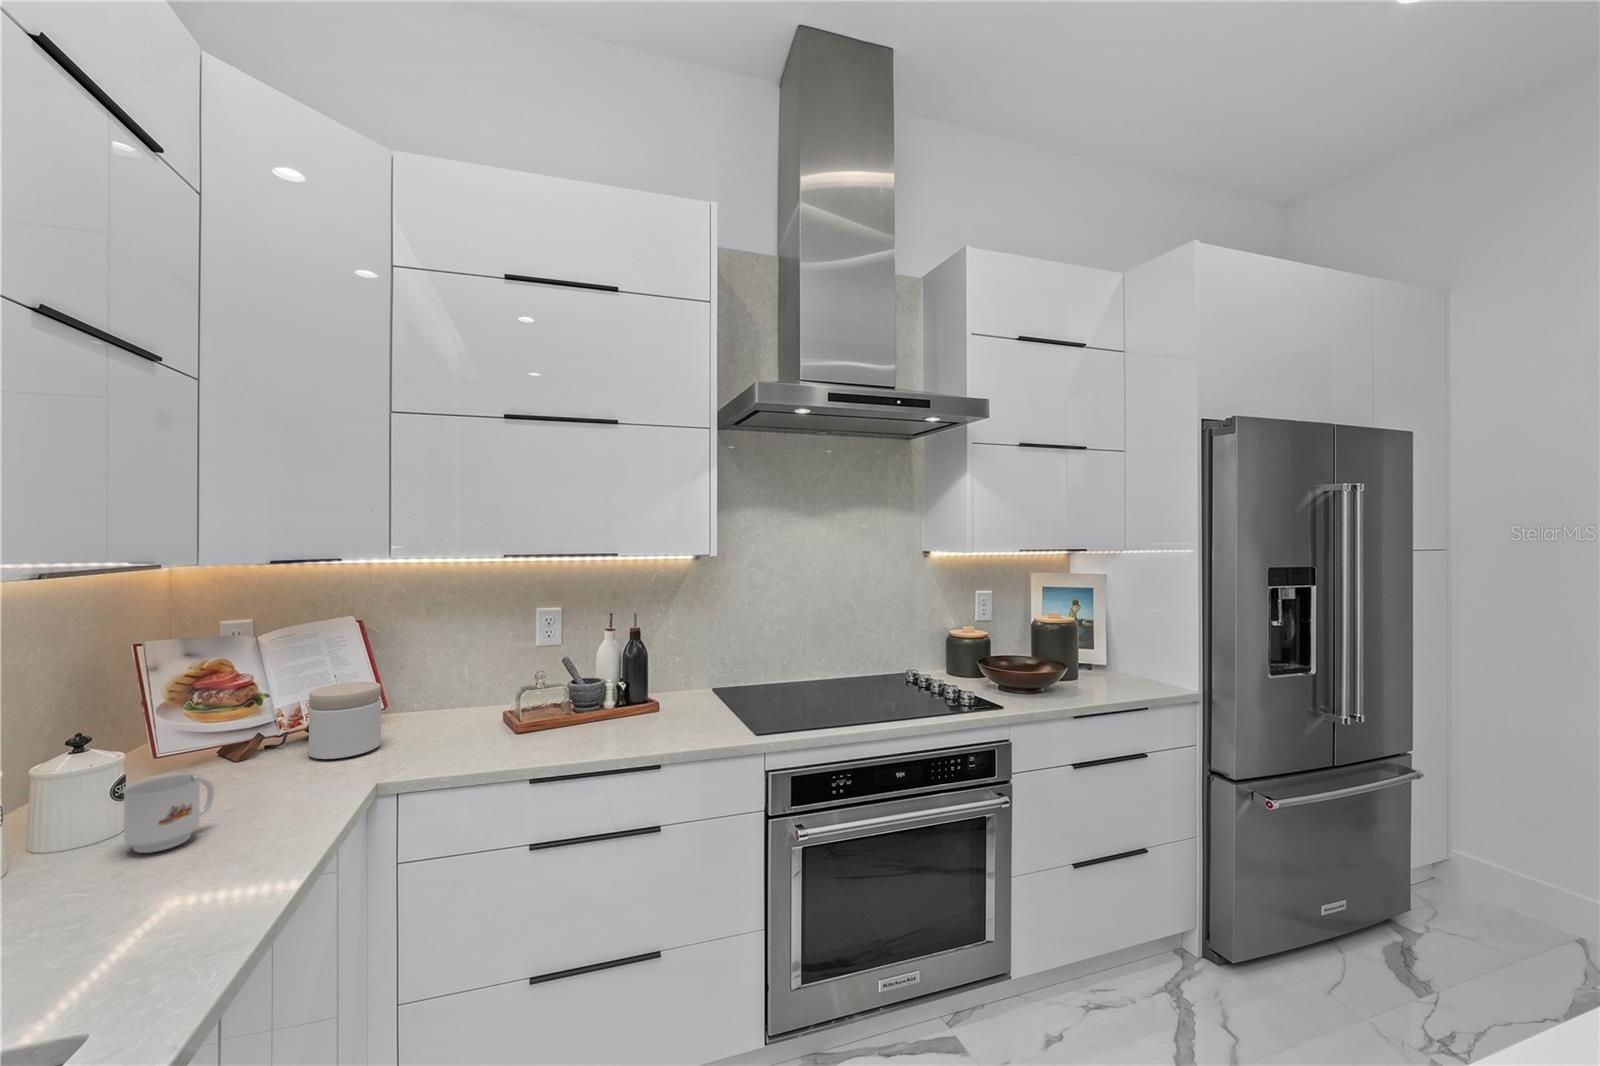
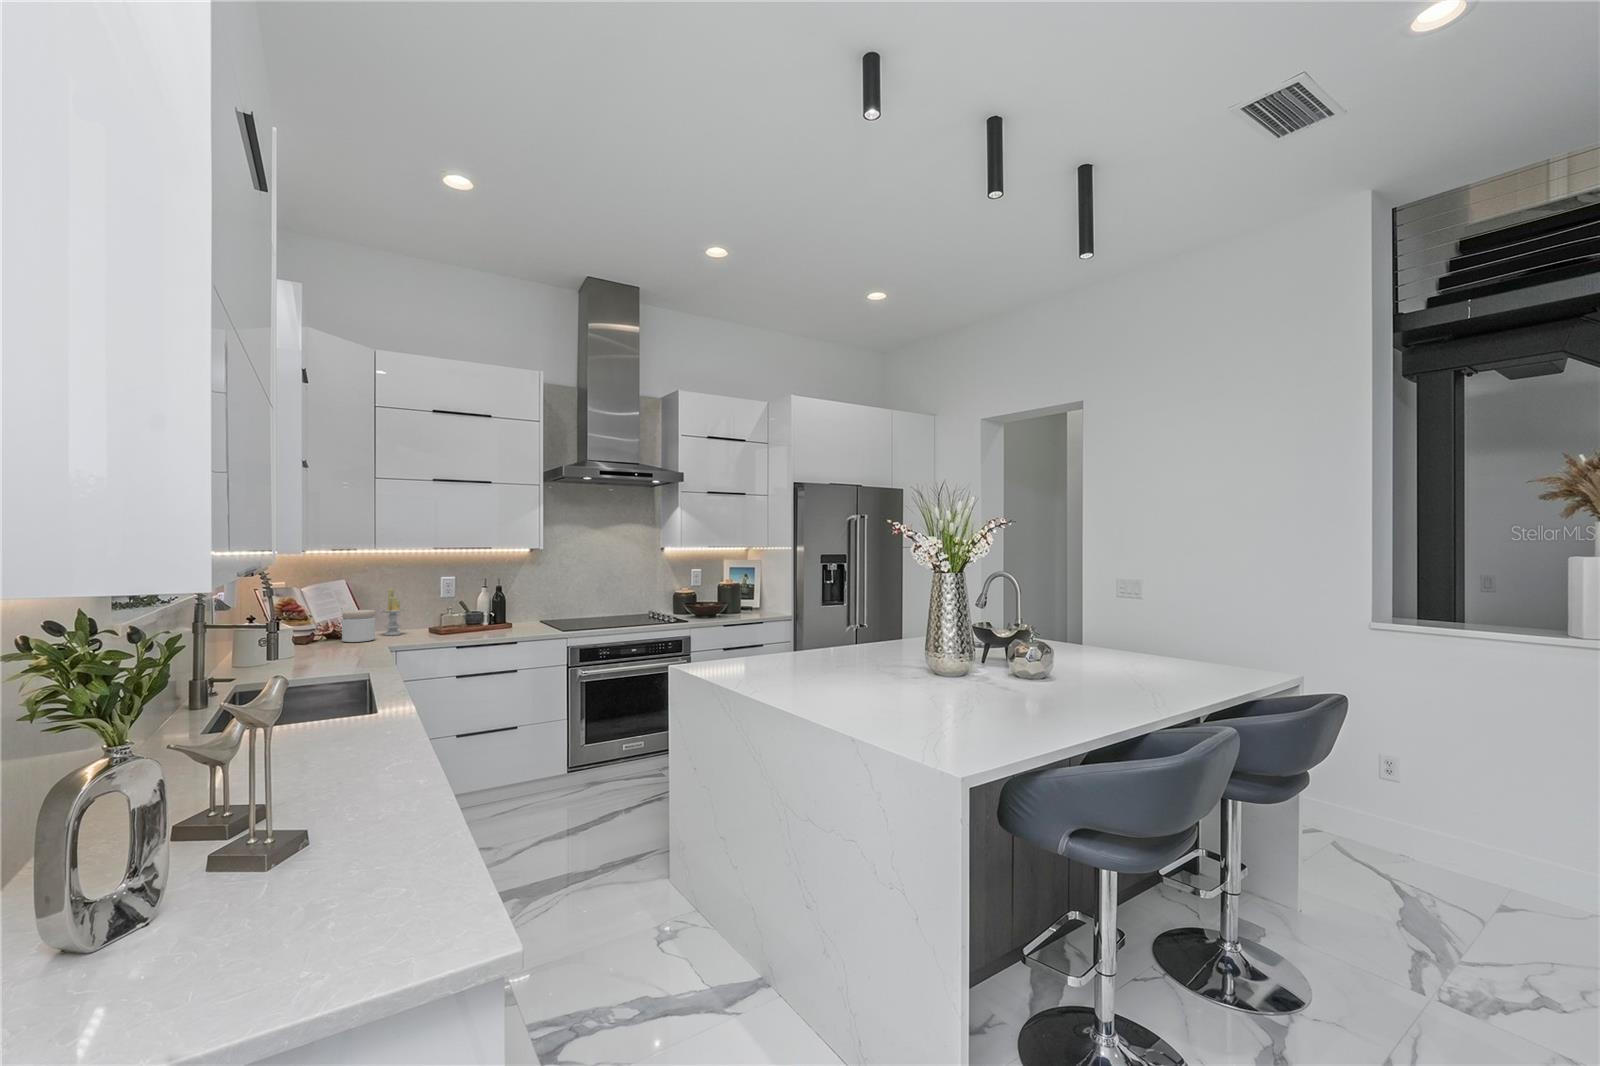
candle: none [409,633,461,728] -> present [380,589,406,635]
mug: present [123,772,214,853] -> none [311,631,337,657]

